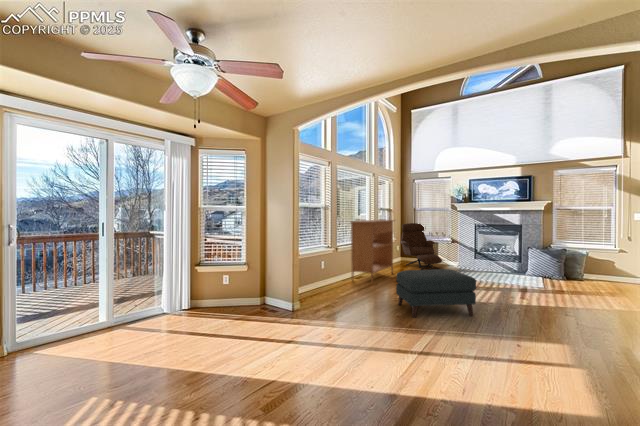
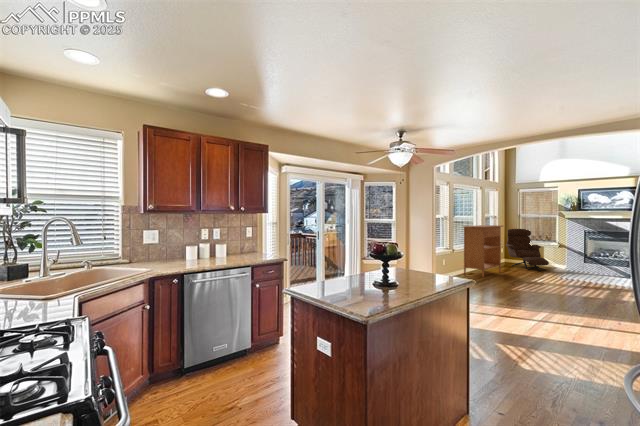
ottoman: present [396,269,476,318] -> none [510,267,585,306]

